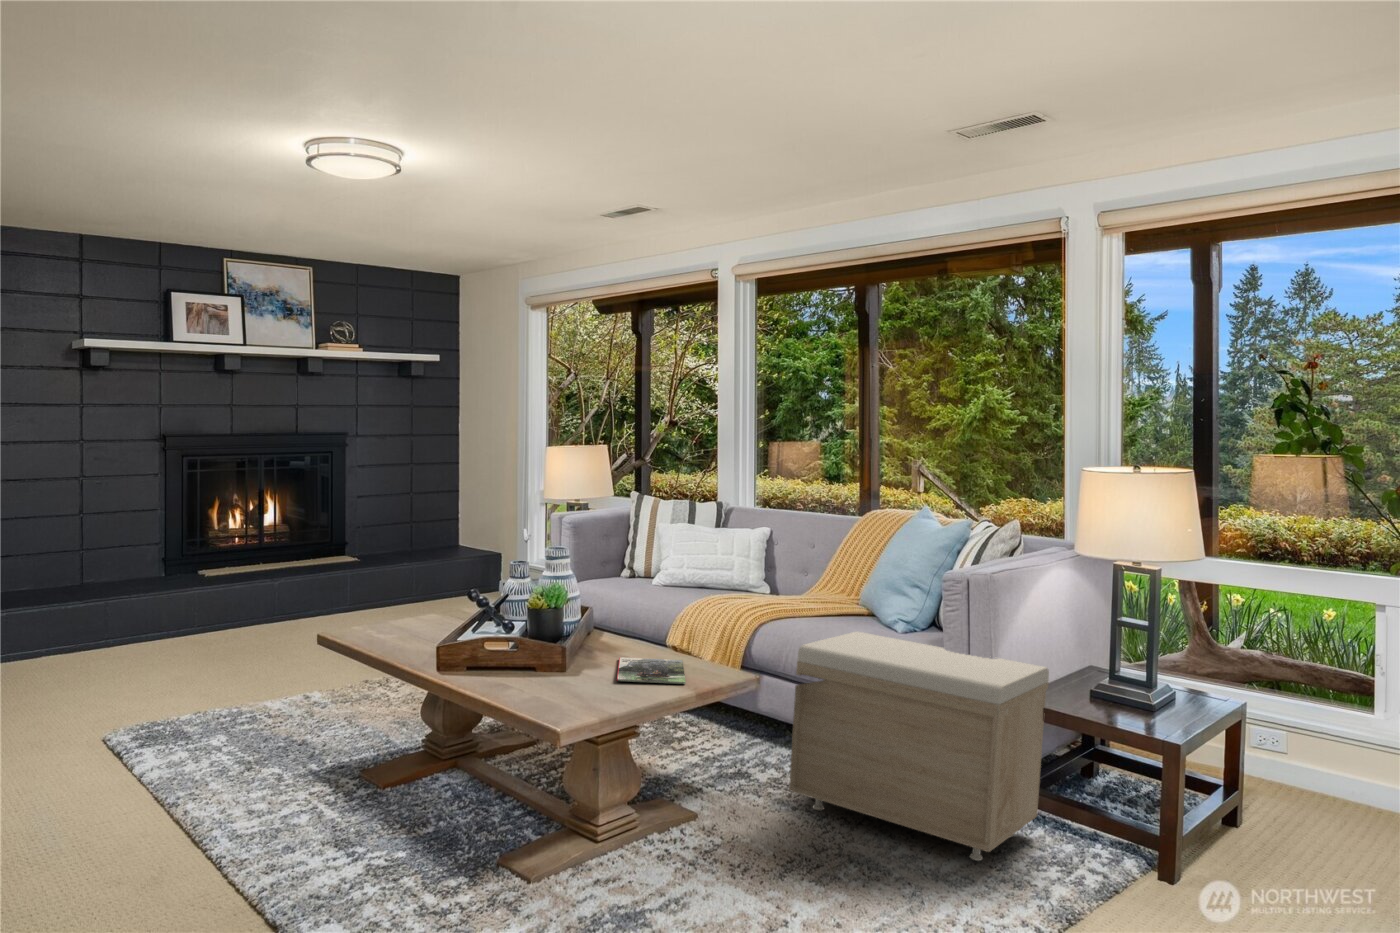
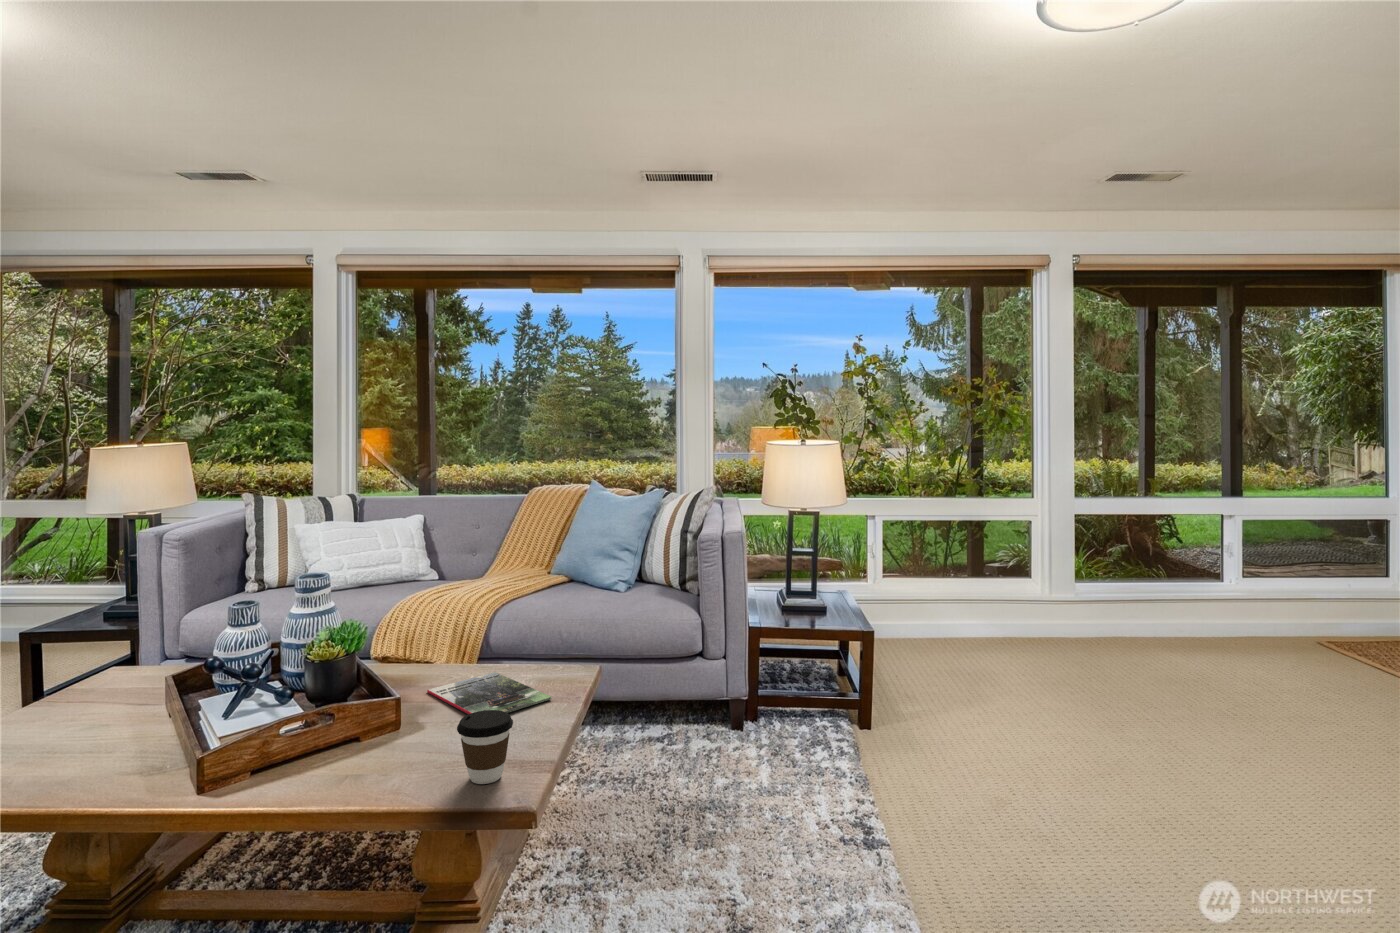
storage bench: present [789,632,1049,861] -> none [618,595,825,779]
coffee cup: none [549,658,590,709] -> present [457,710,513,784]

